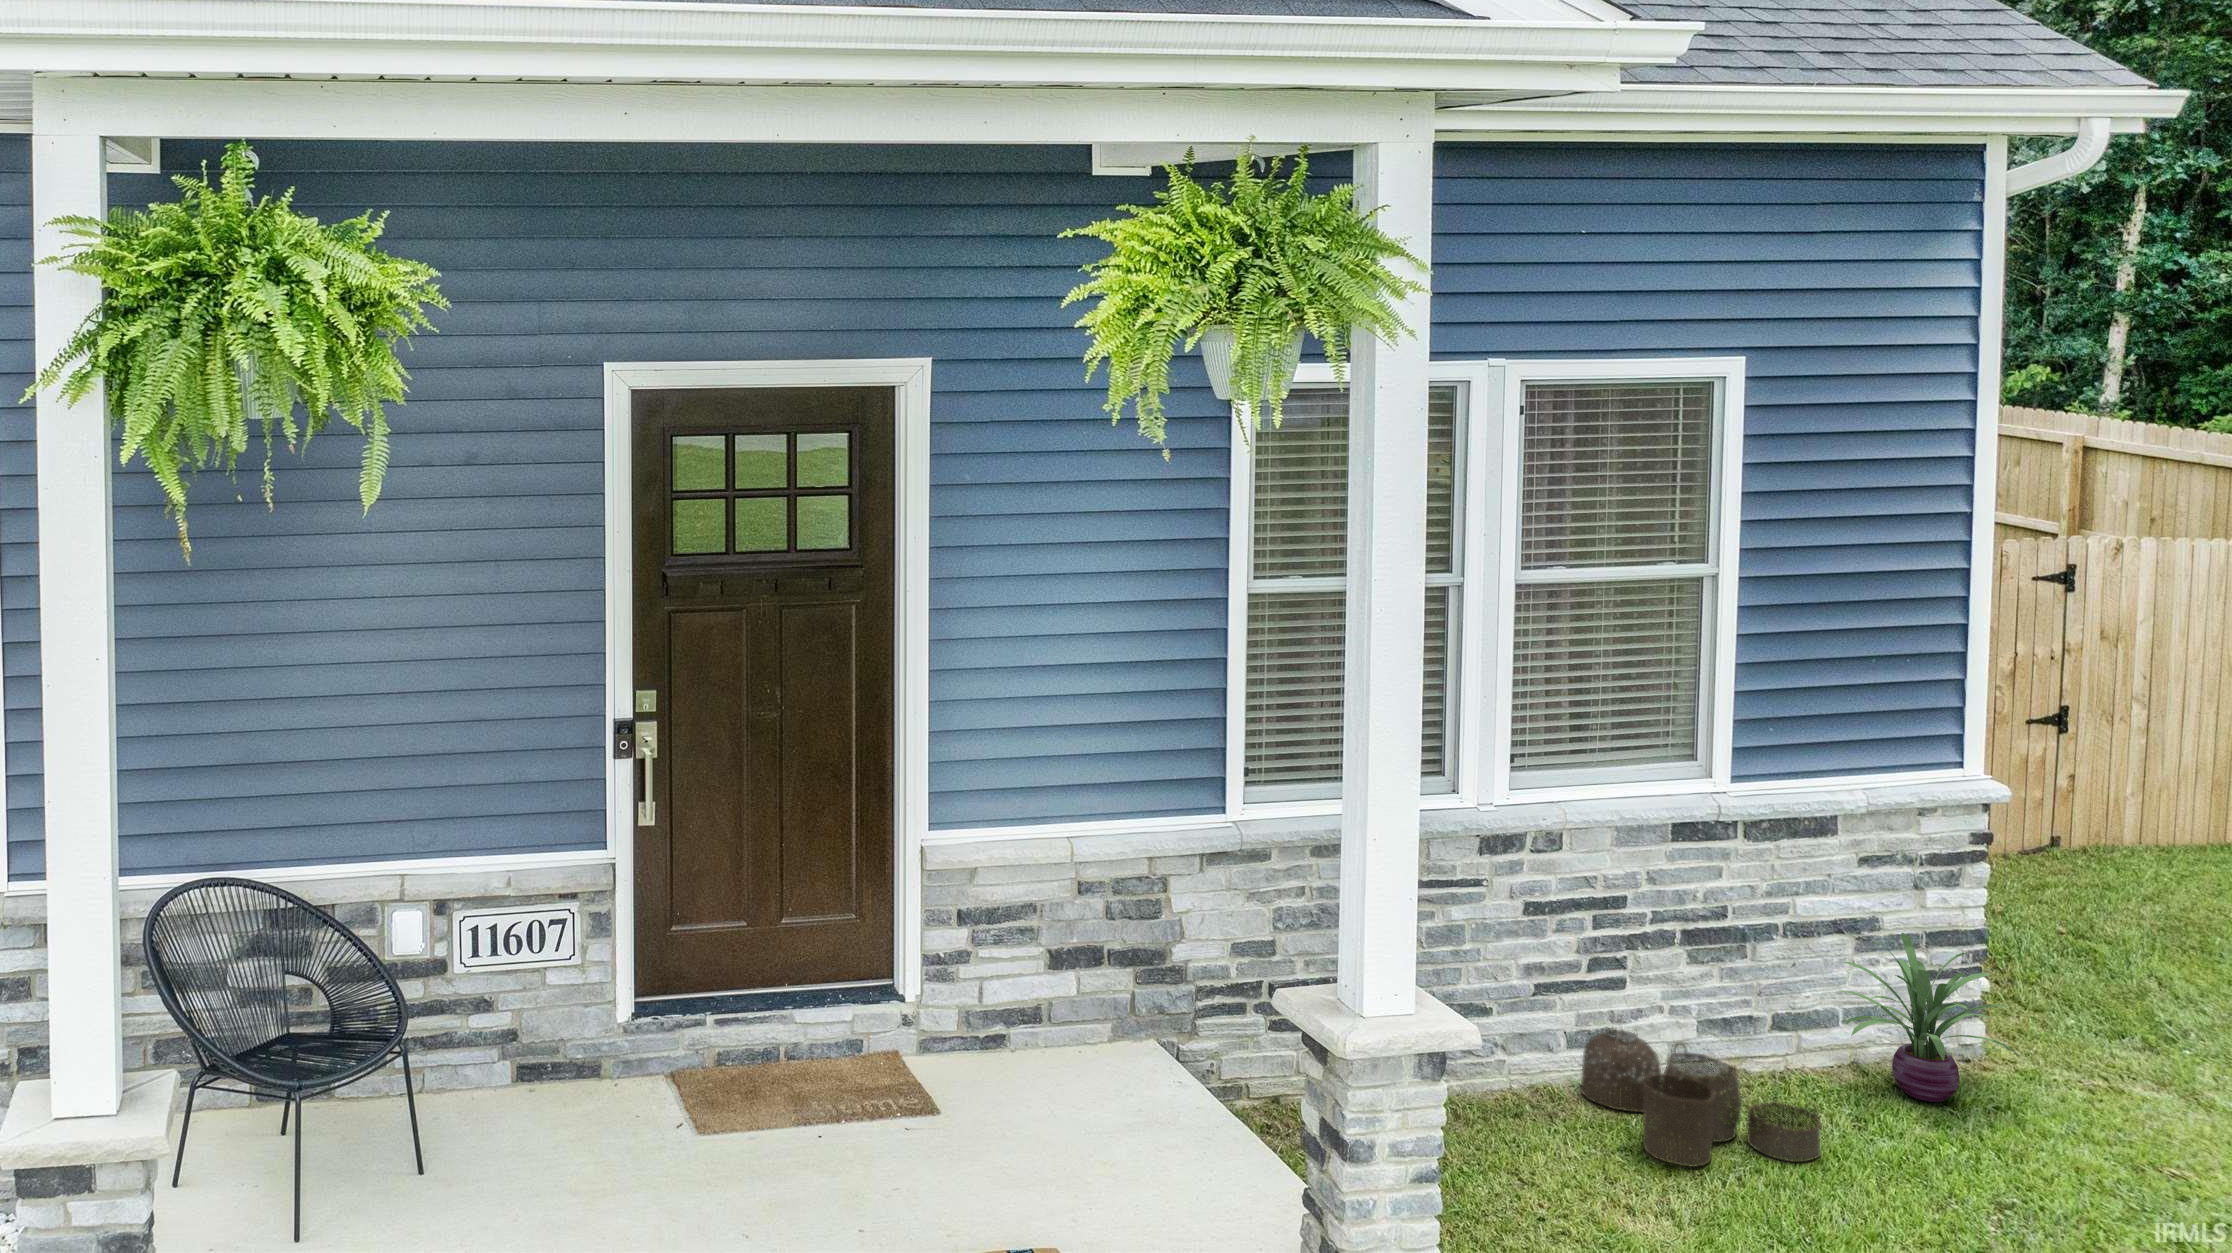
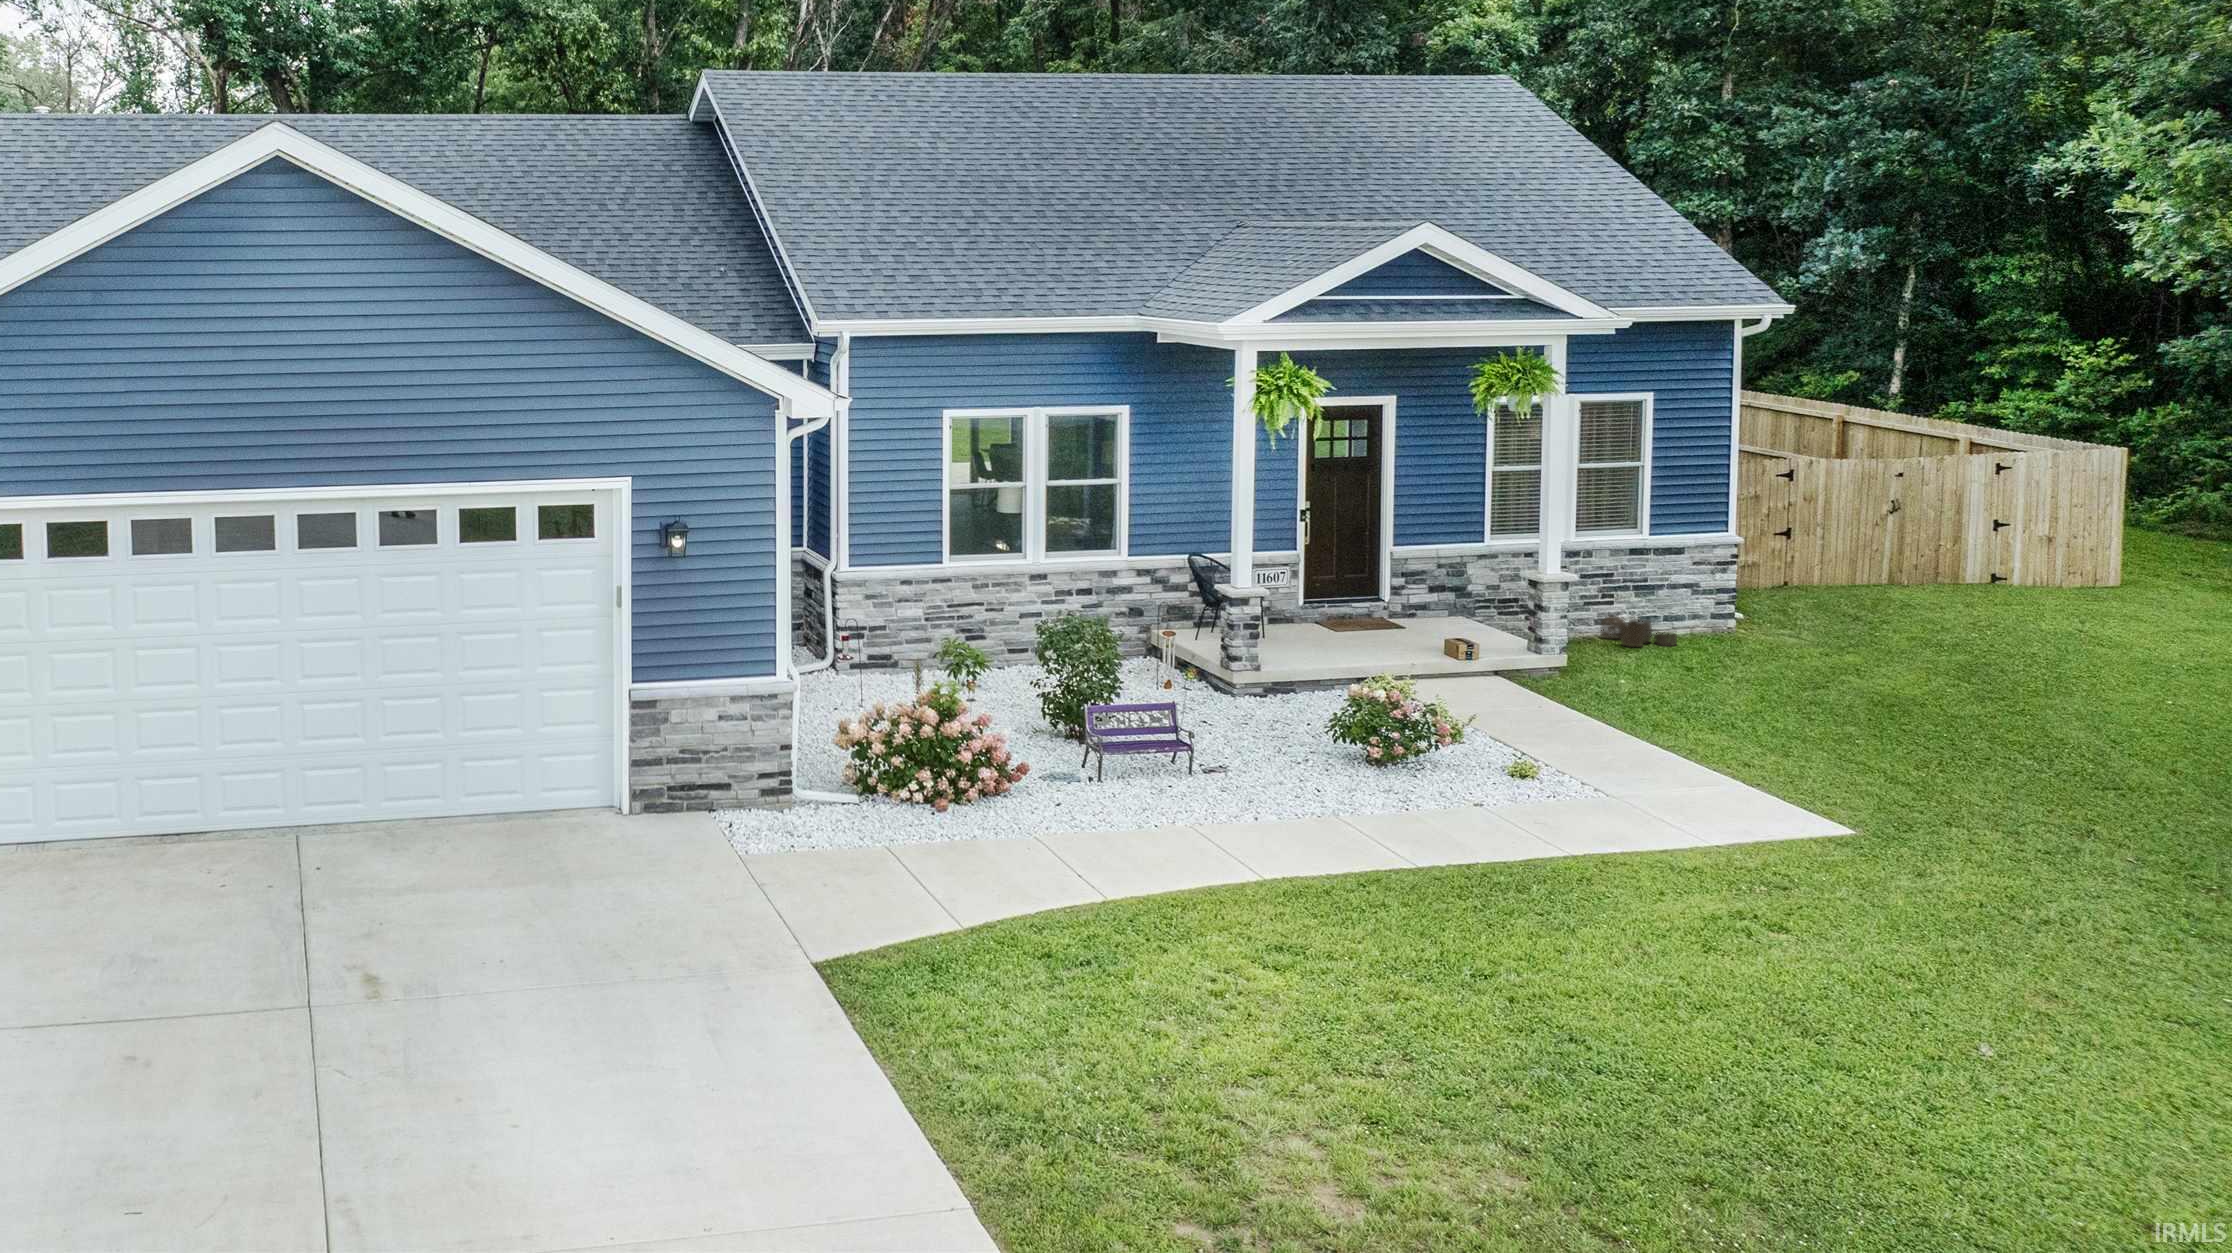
decorative plant: present [1841,933,2018,1102] -> none [1684,583,1741,636]

